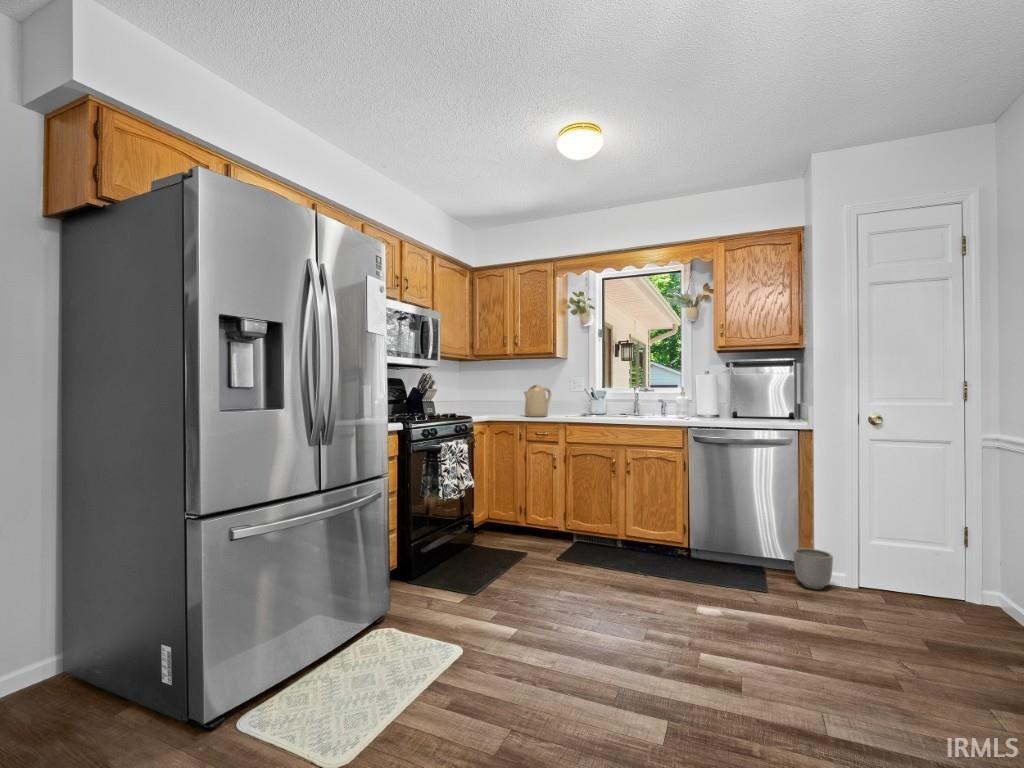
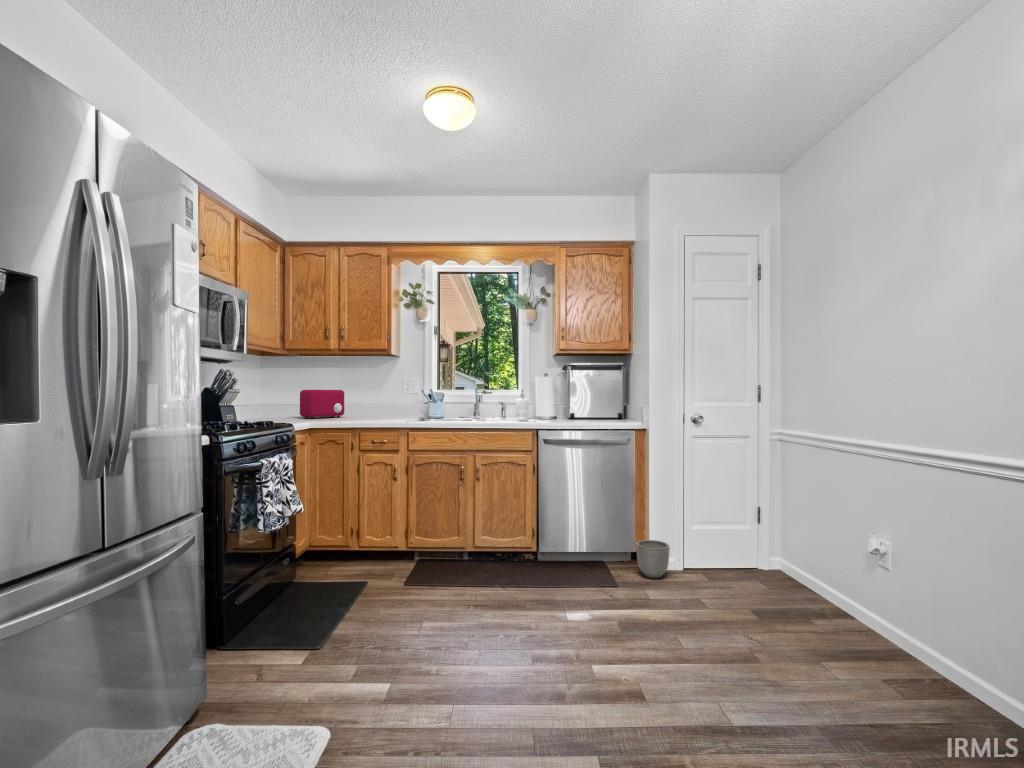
kettle: present [524,385,551,417] -> none [357,386,388,422]
toaster: none [482,389,519,413] -> present [300,390,344,418]

